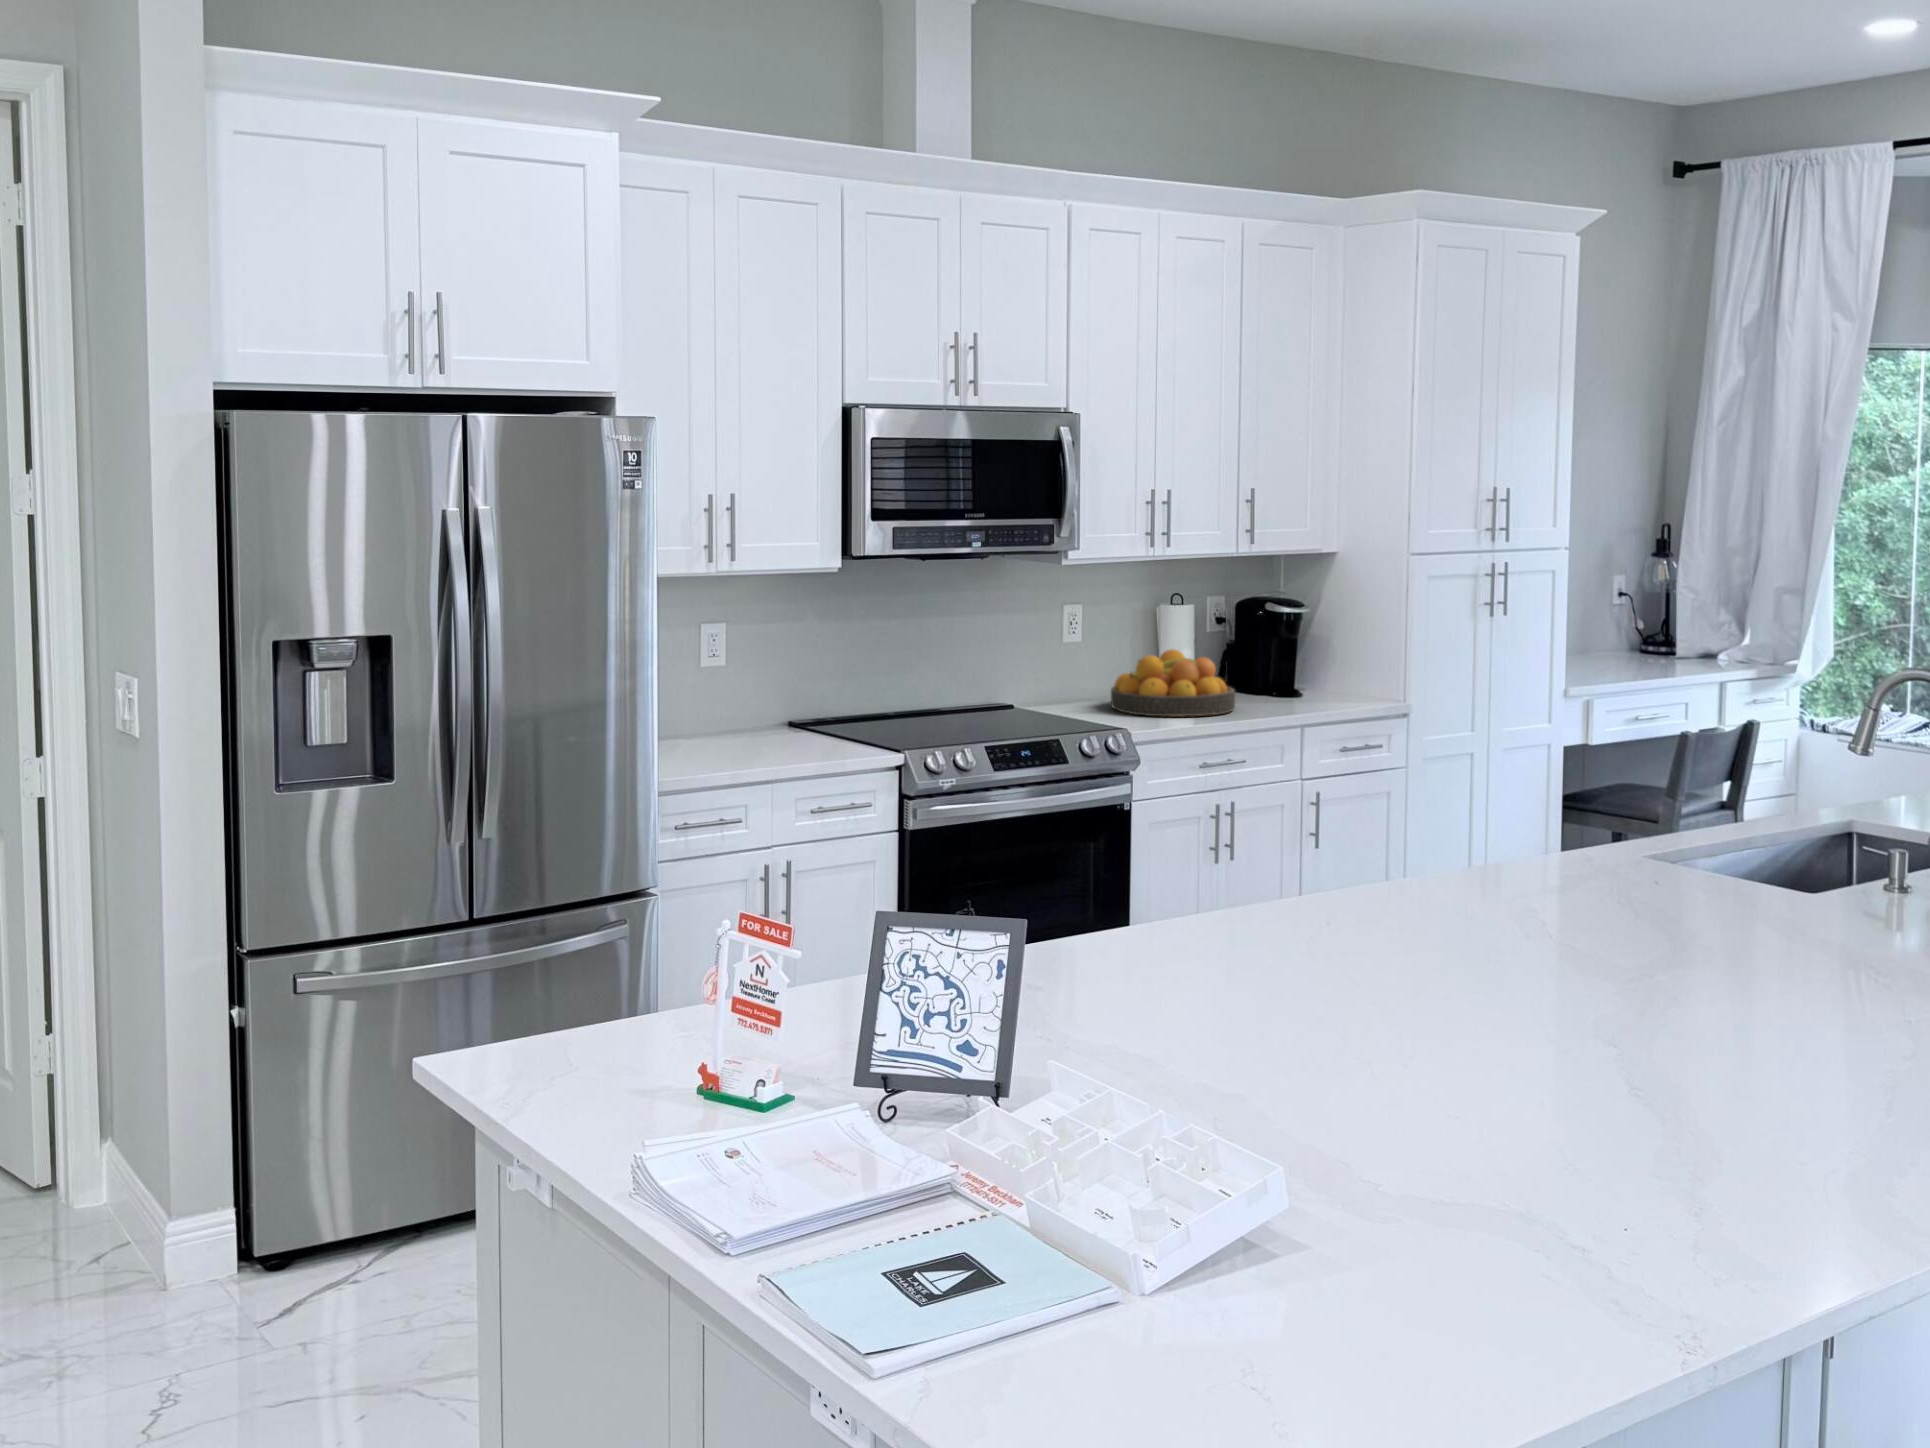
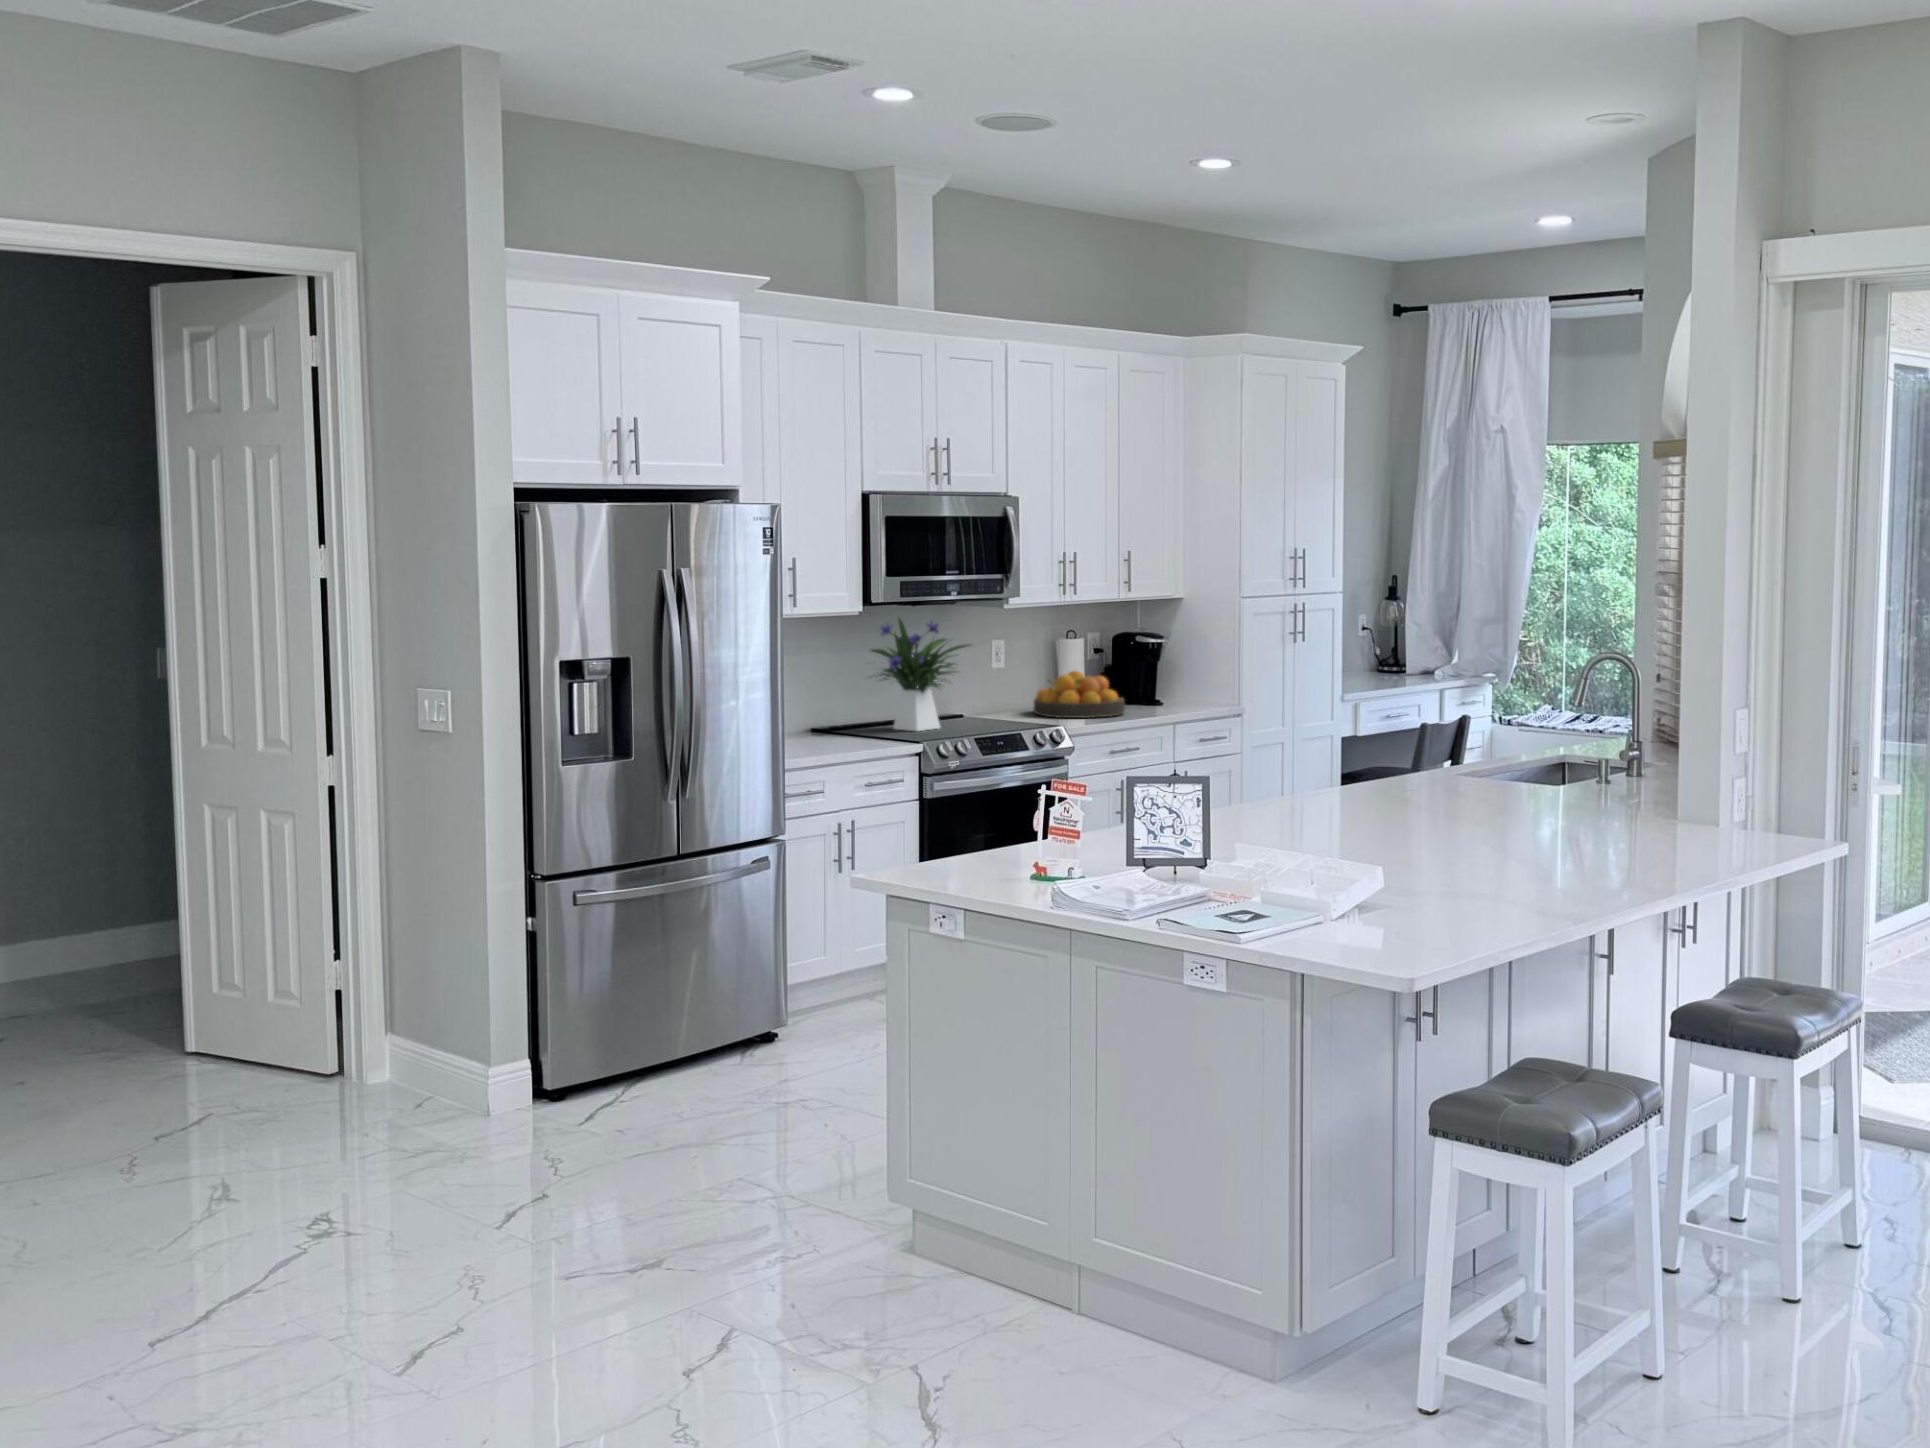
flower arrangement: none [851,575,999,732] -> present [871,619,970,731]

